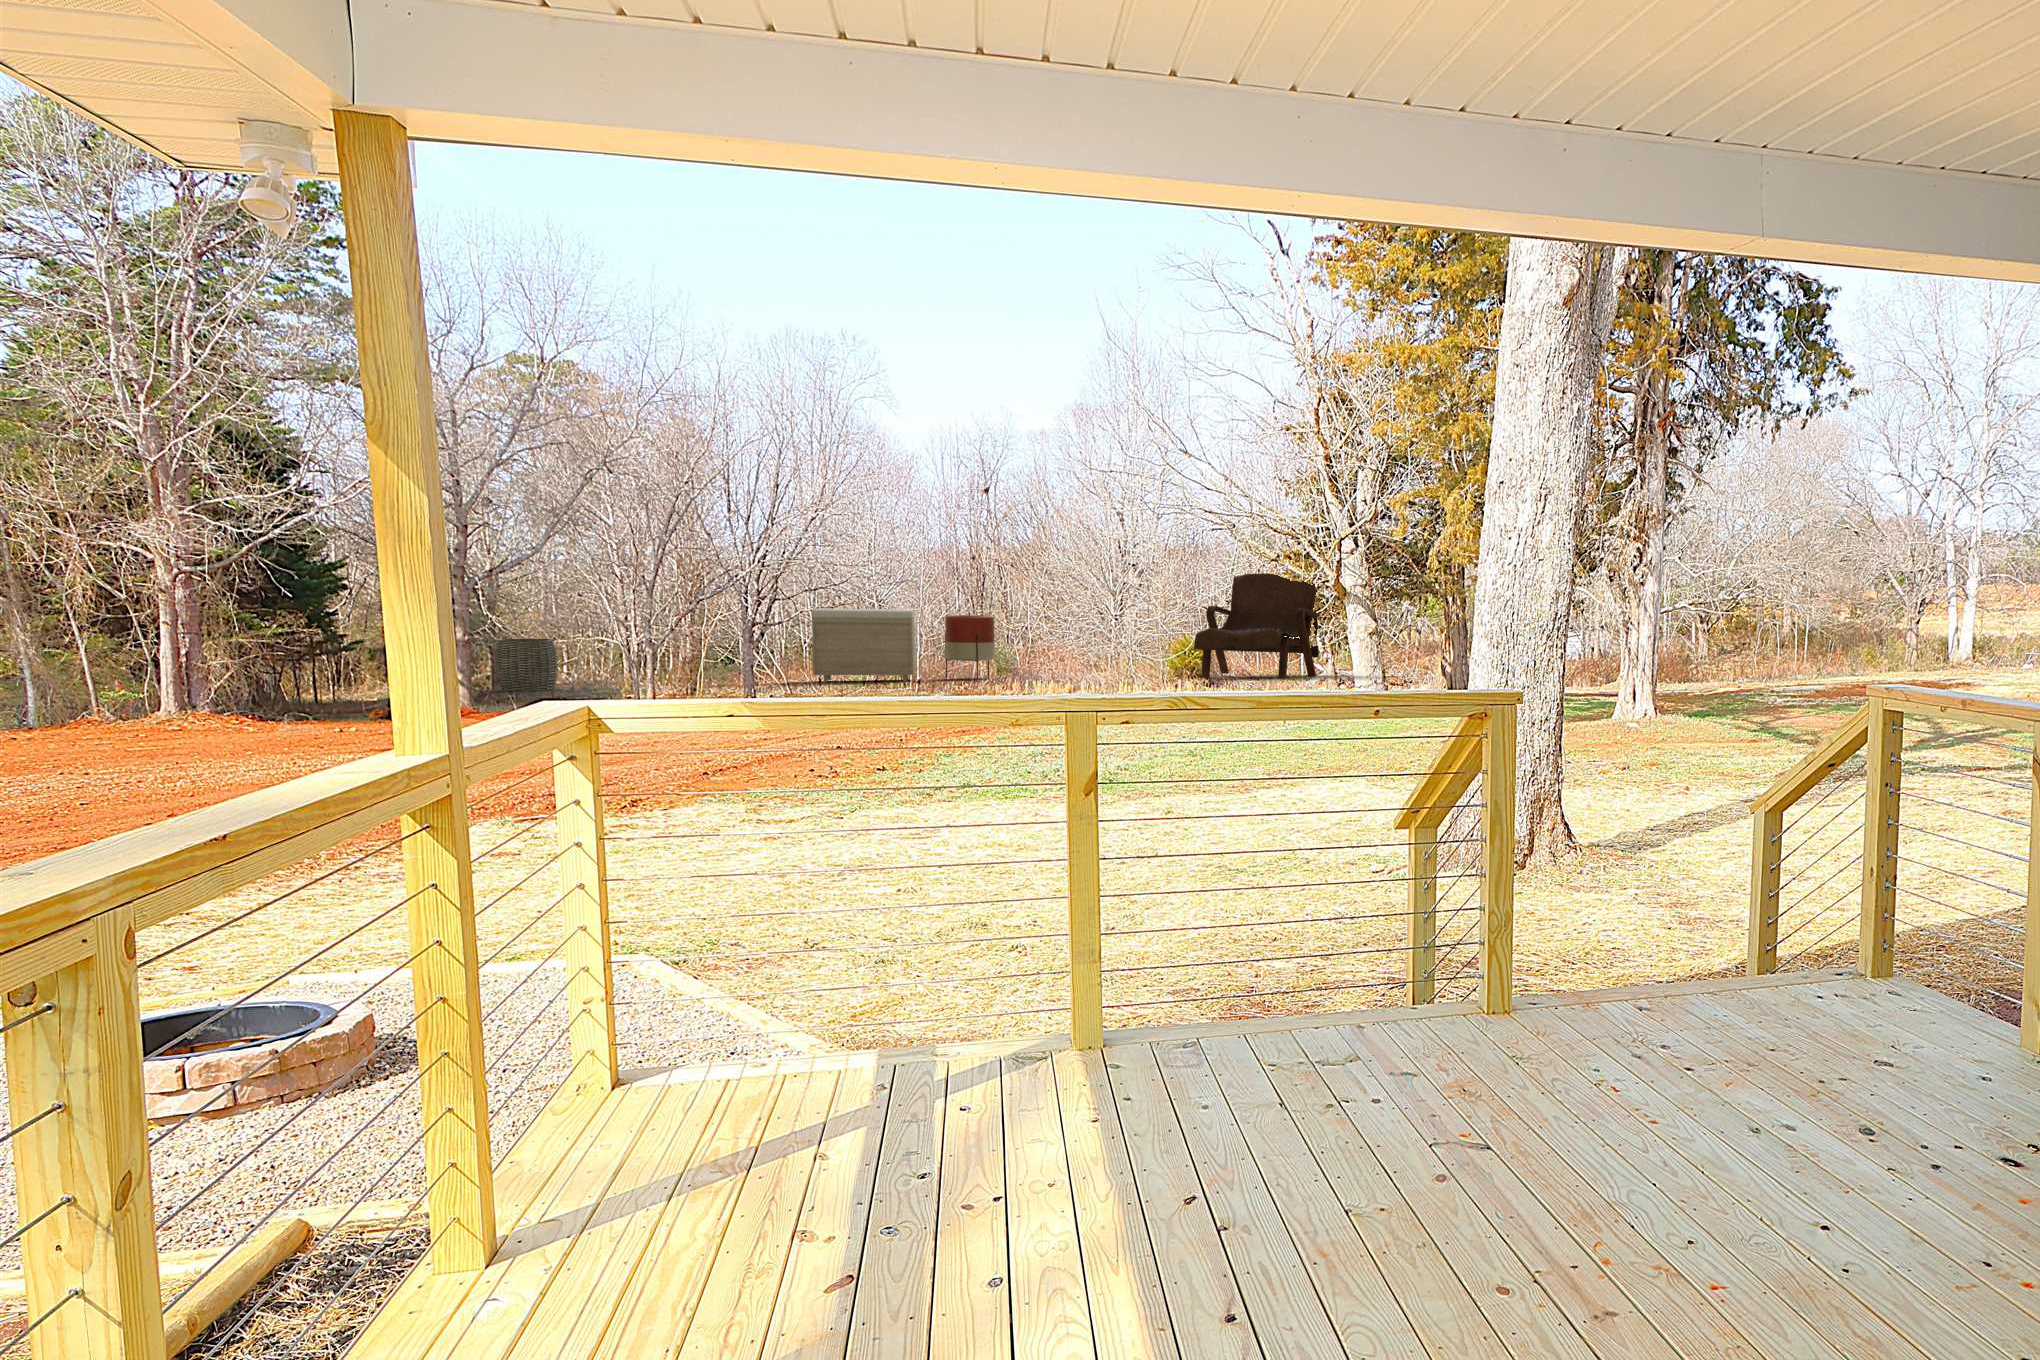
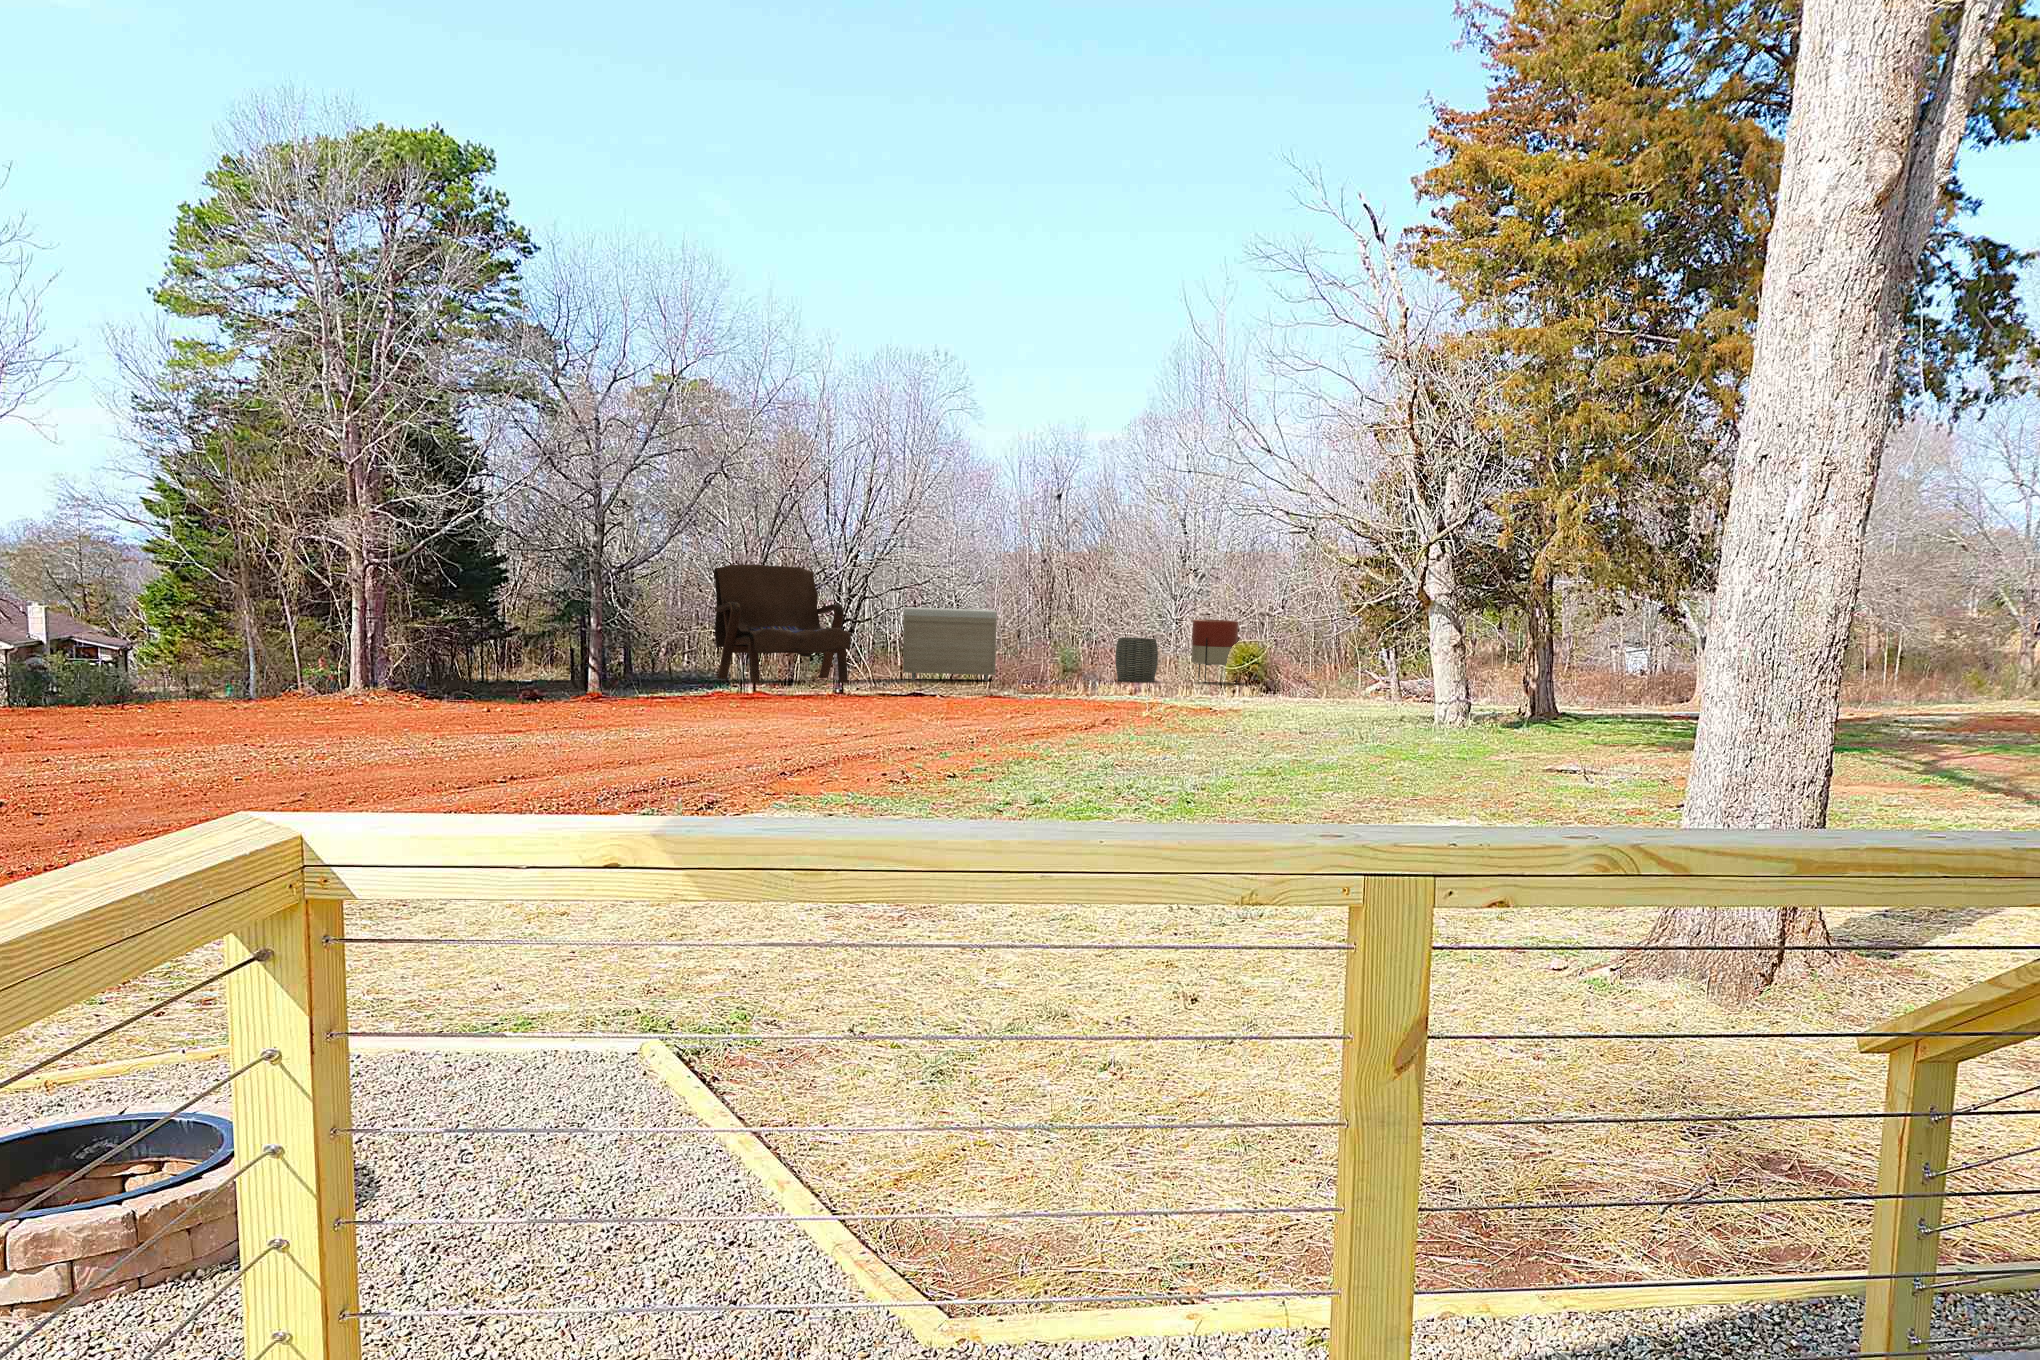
armchair: present [1194,573,1319,679] -> present [714,565,851,683]
planter: present [945,615,995,679] -> present [1191,619,1239,683]
woven basket: present [496,639,558,692] -> present [1115,638,1158,682]

